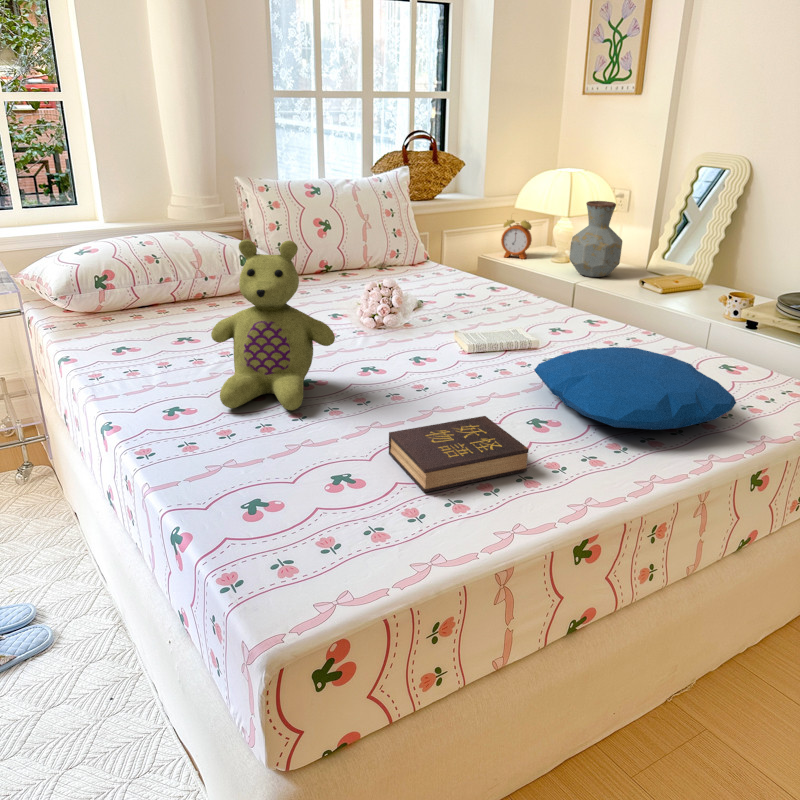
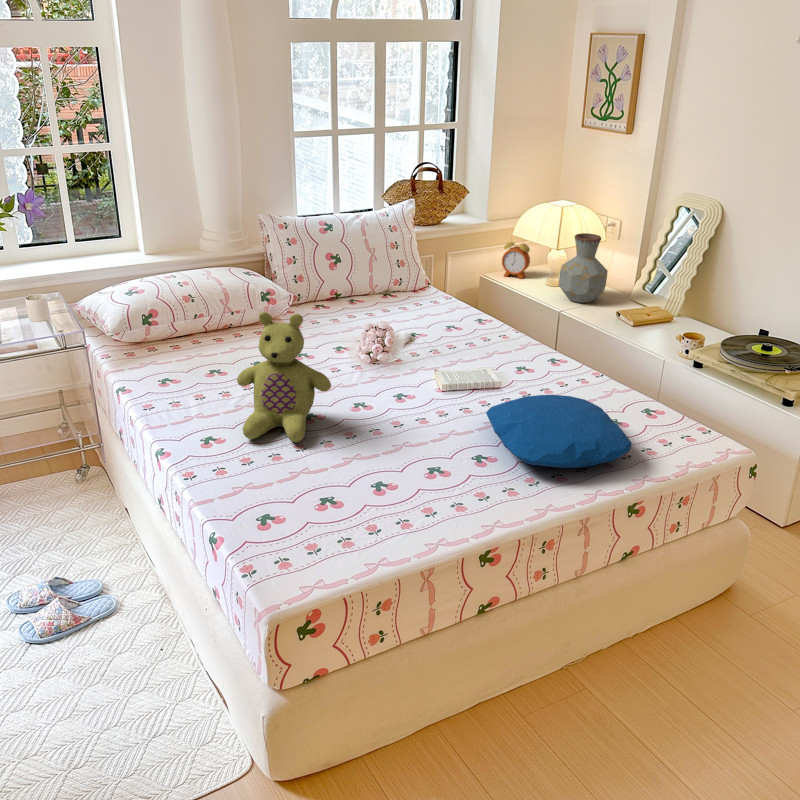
hardback book: present [389,416,529,492] -> none [364,454,462,513]

